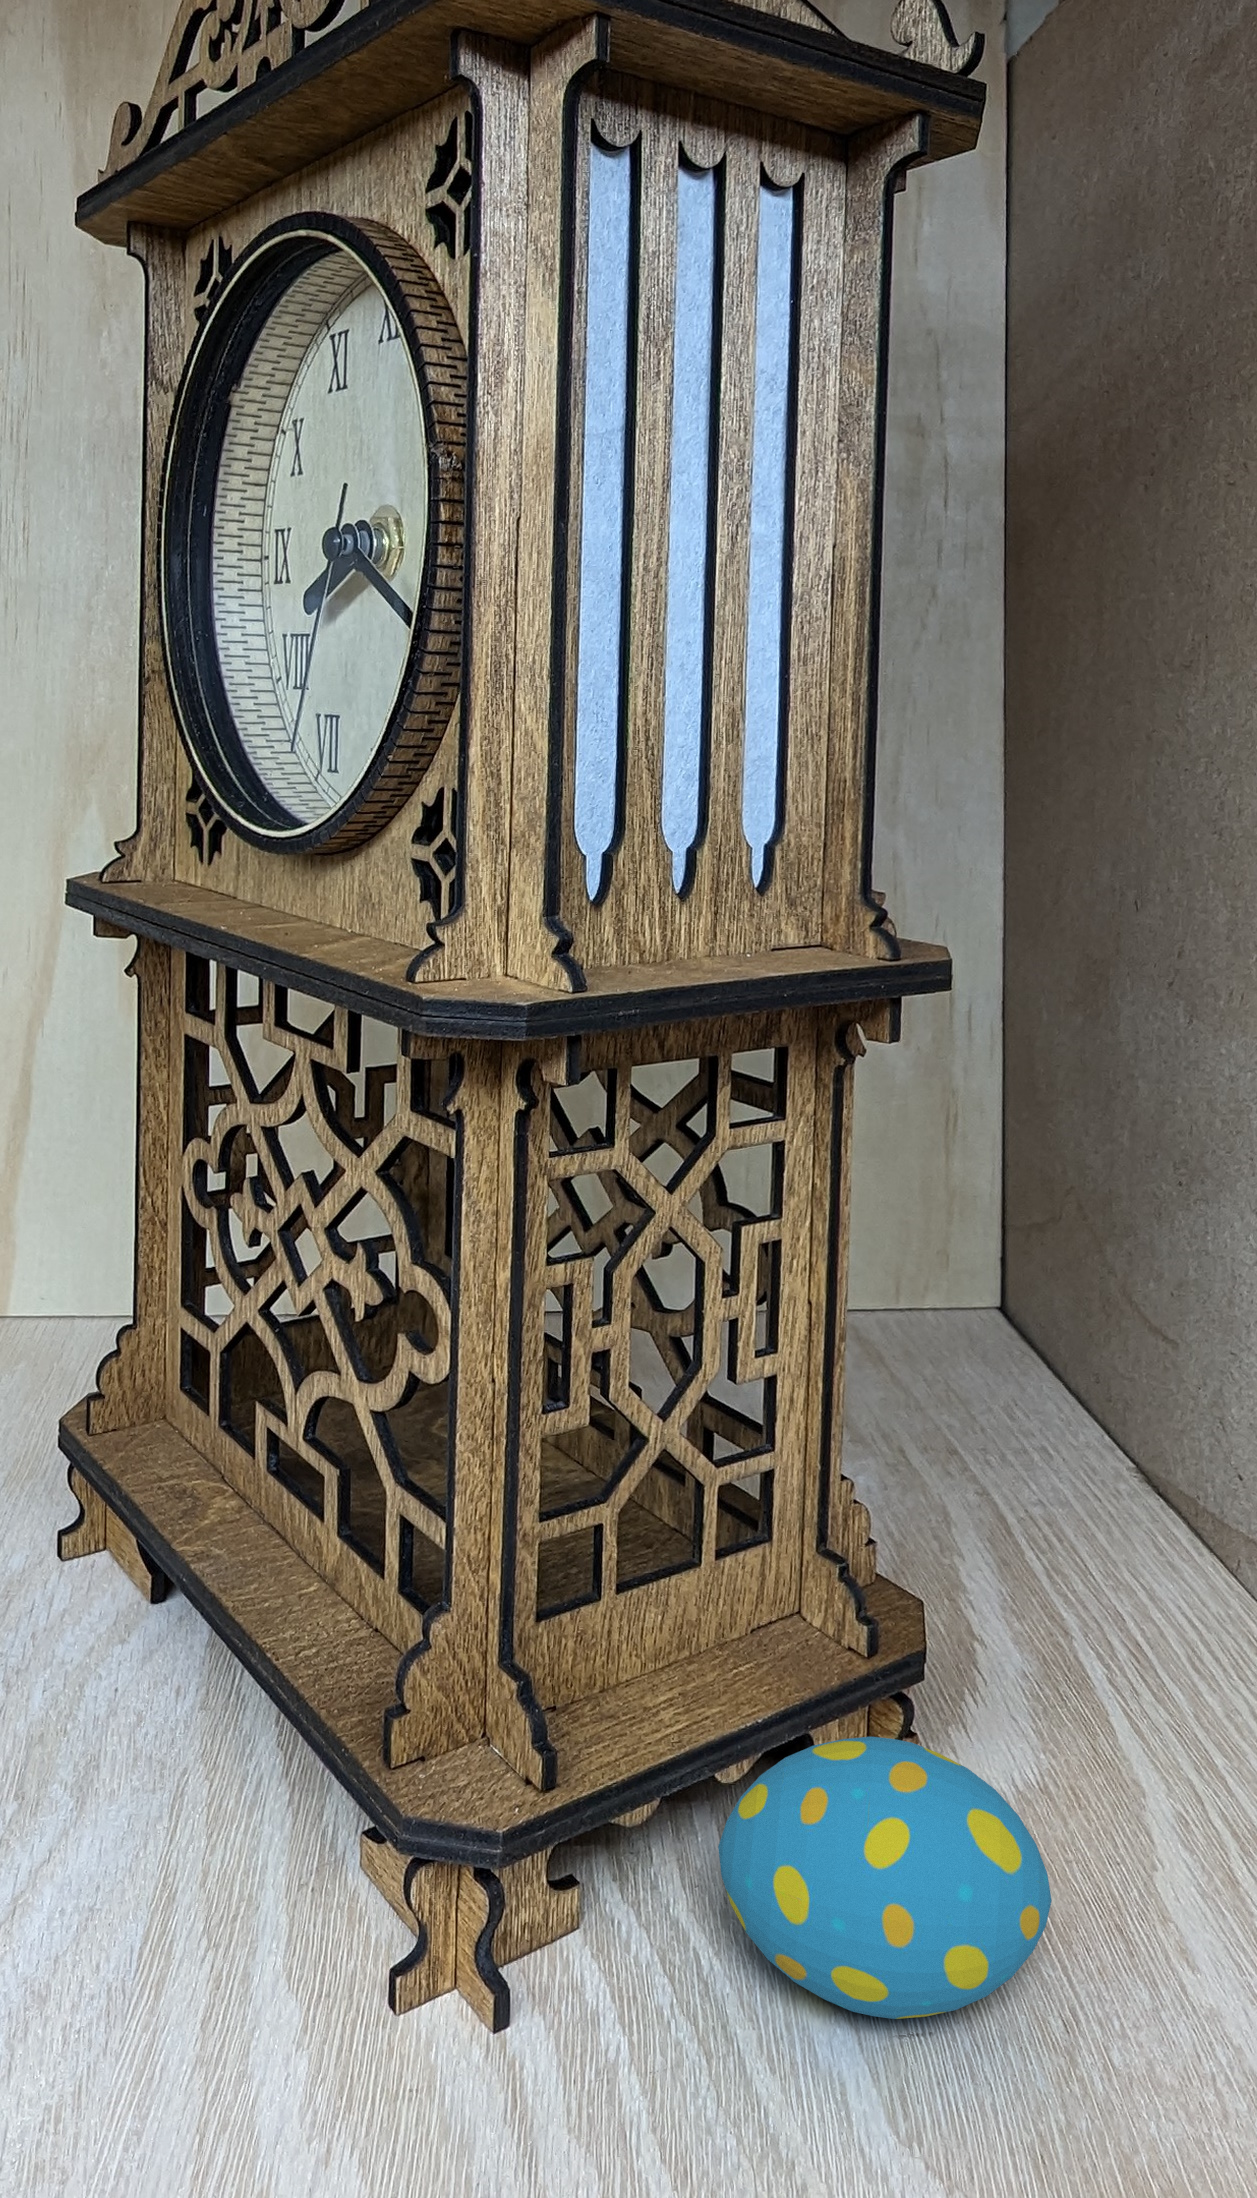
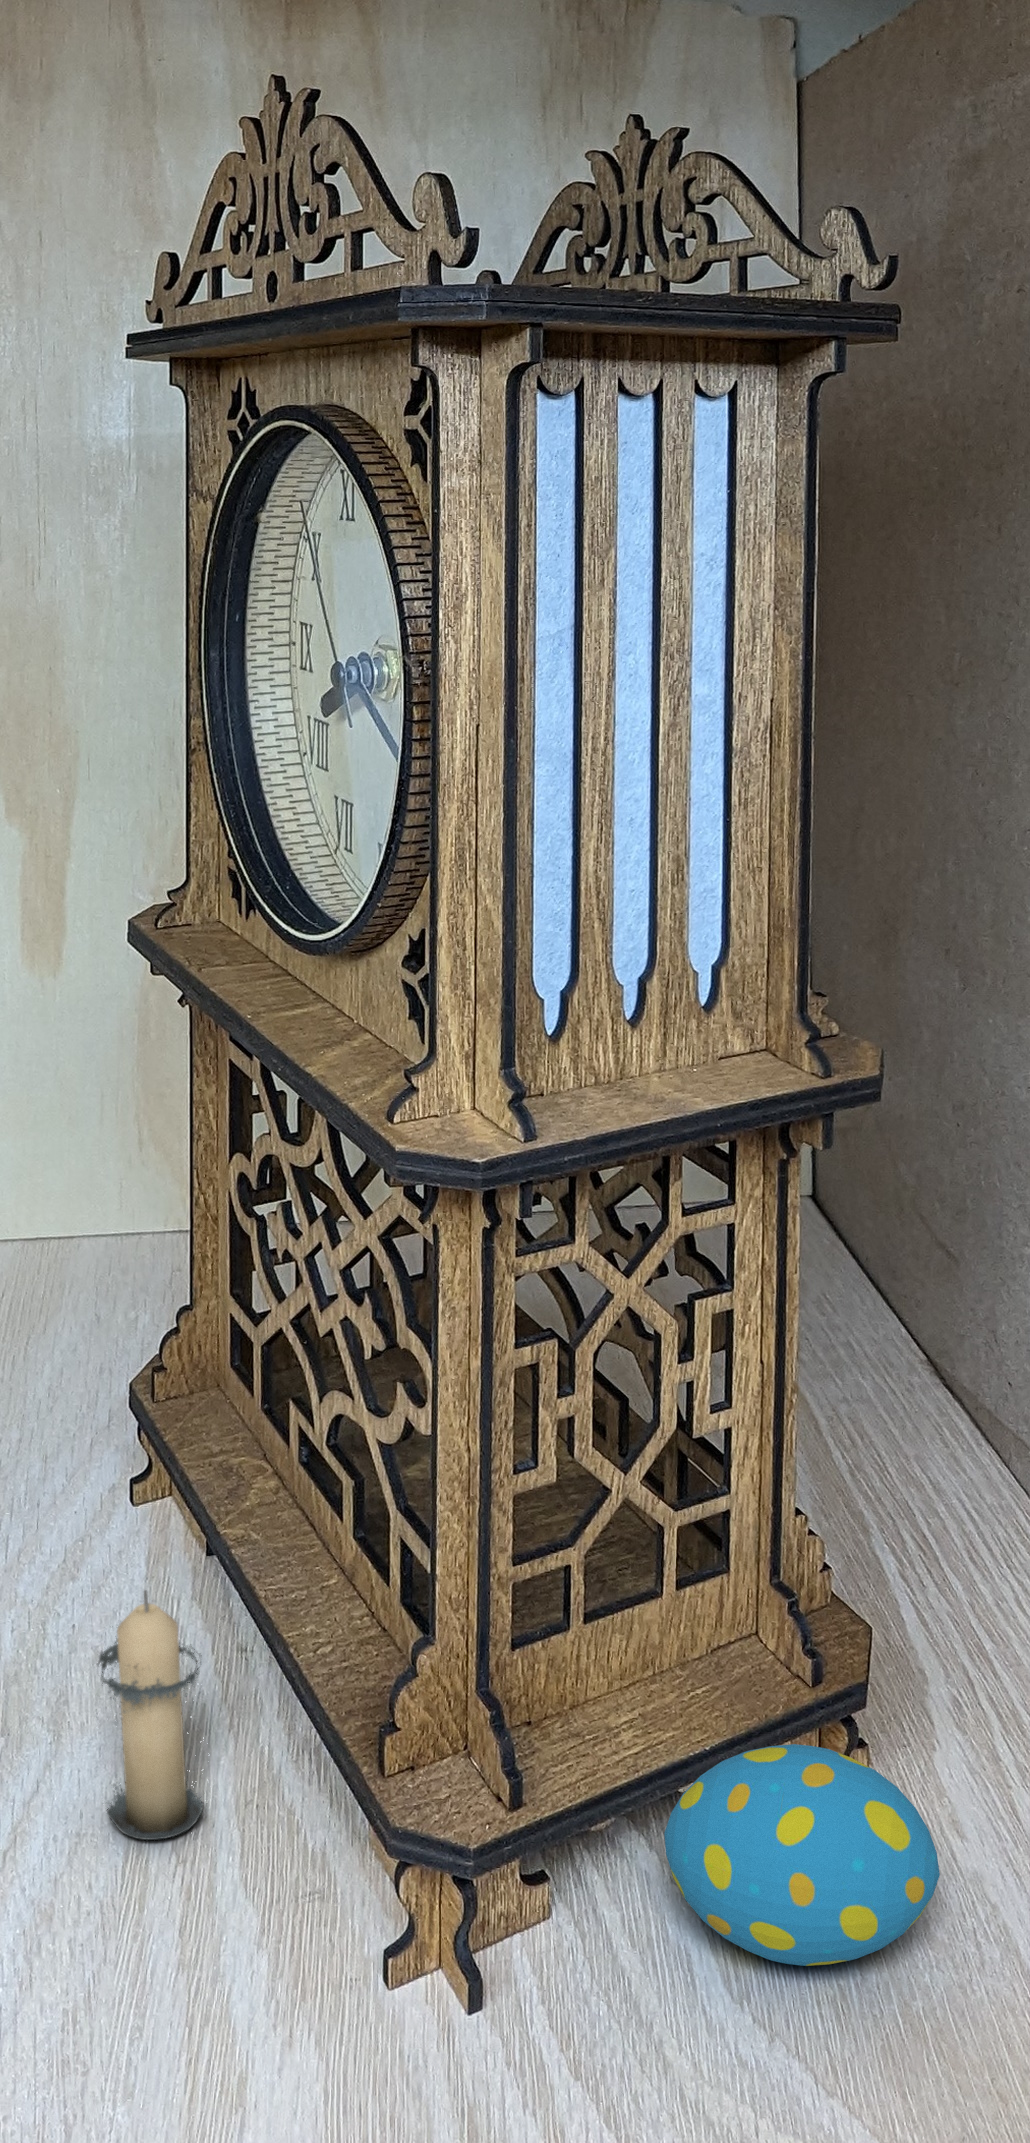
candle: none [43,1552,193,1858] -> present [97,1590,204,1840]

